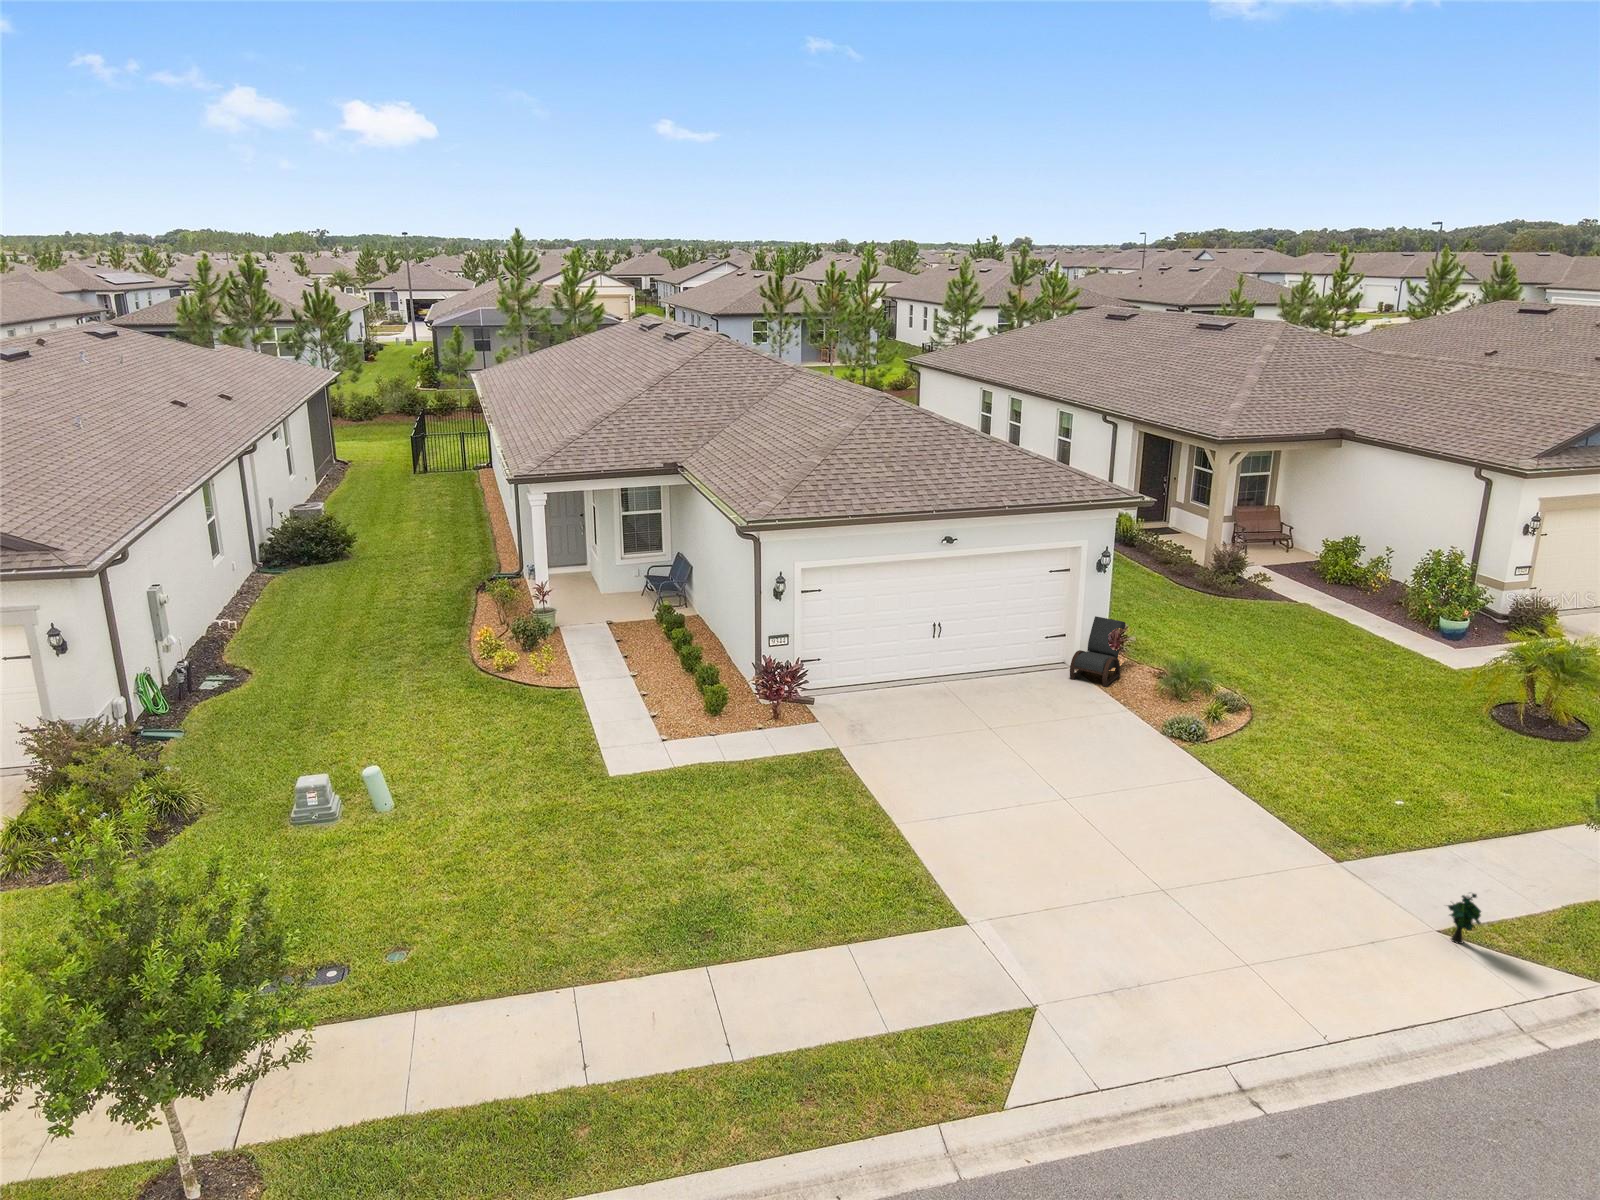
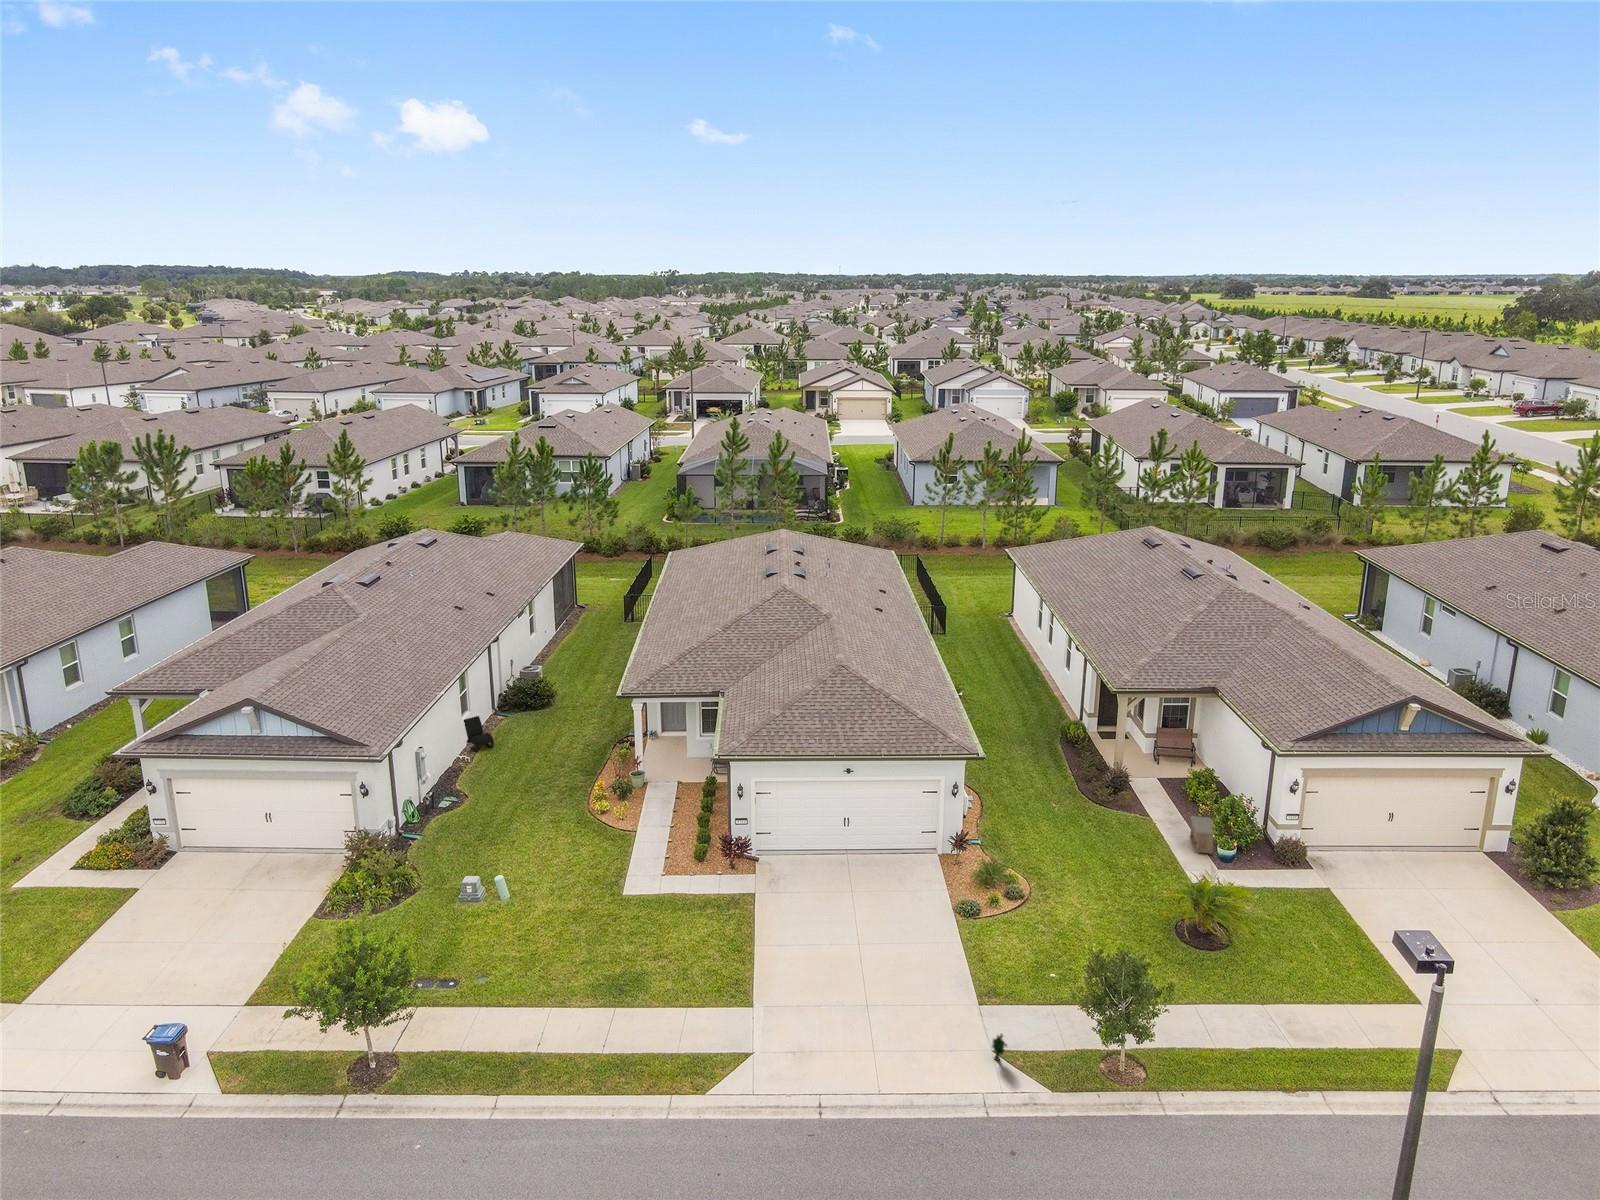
storage bench: none [1377,589,1436,637] -> present [1190,816,1213,855]
lounge chair: present [1070,616,1125,687] -> present [463,716,494,752]

